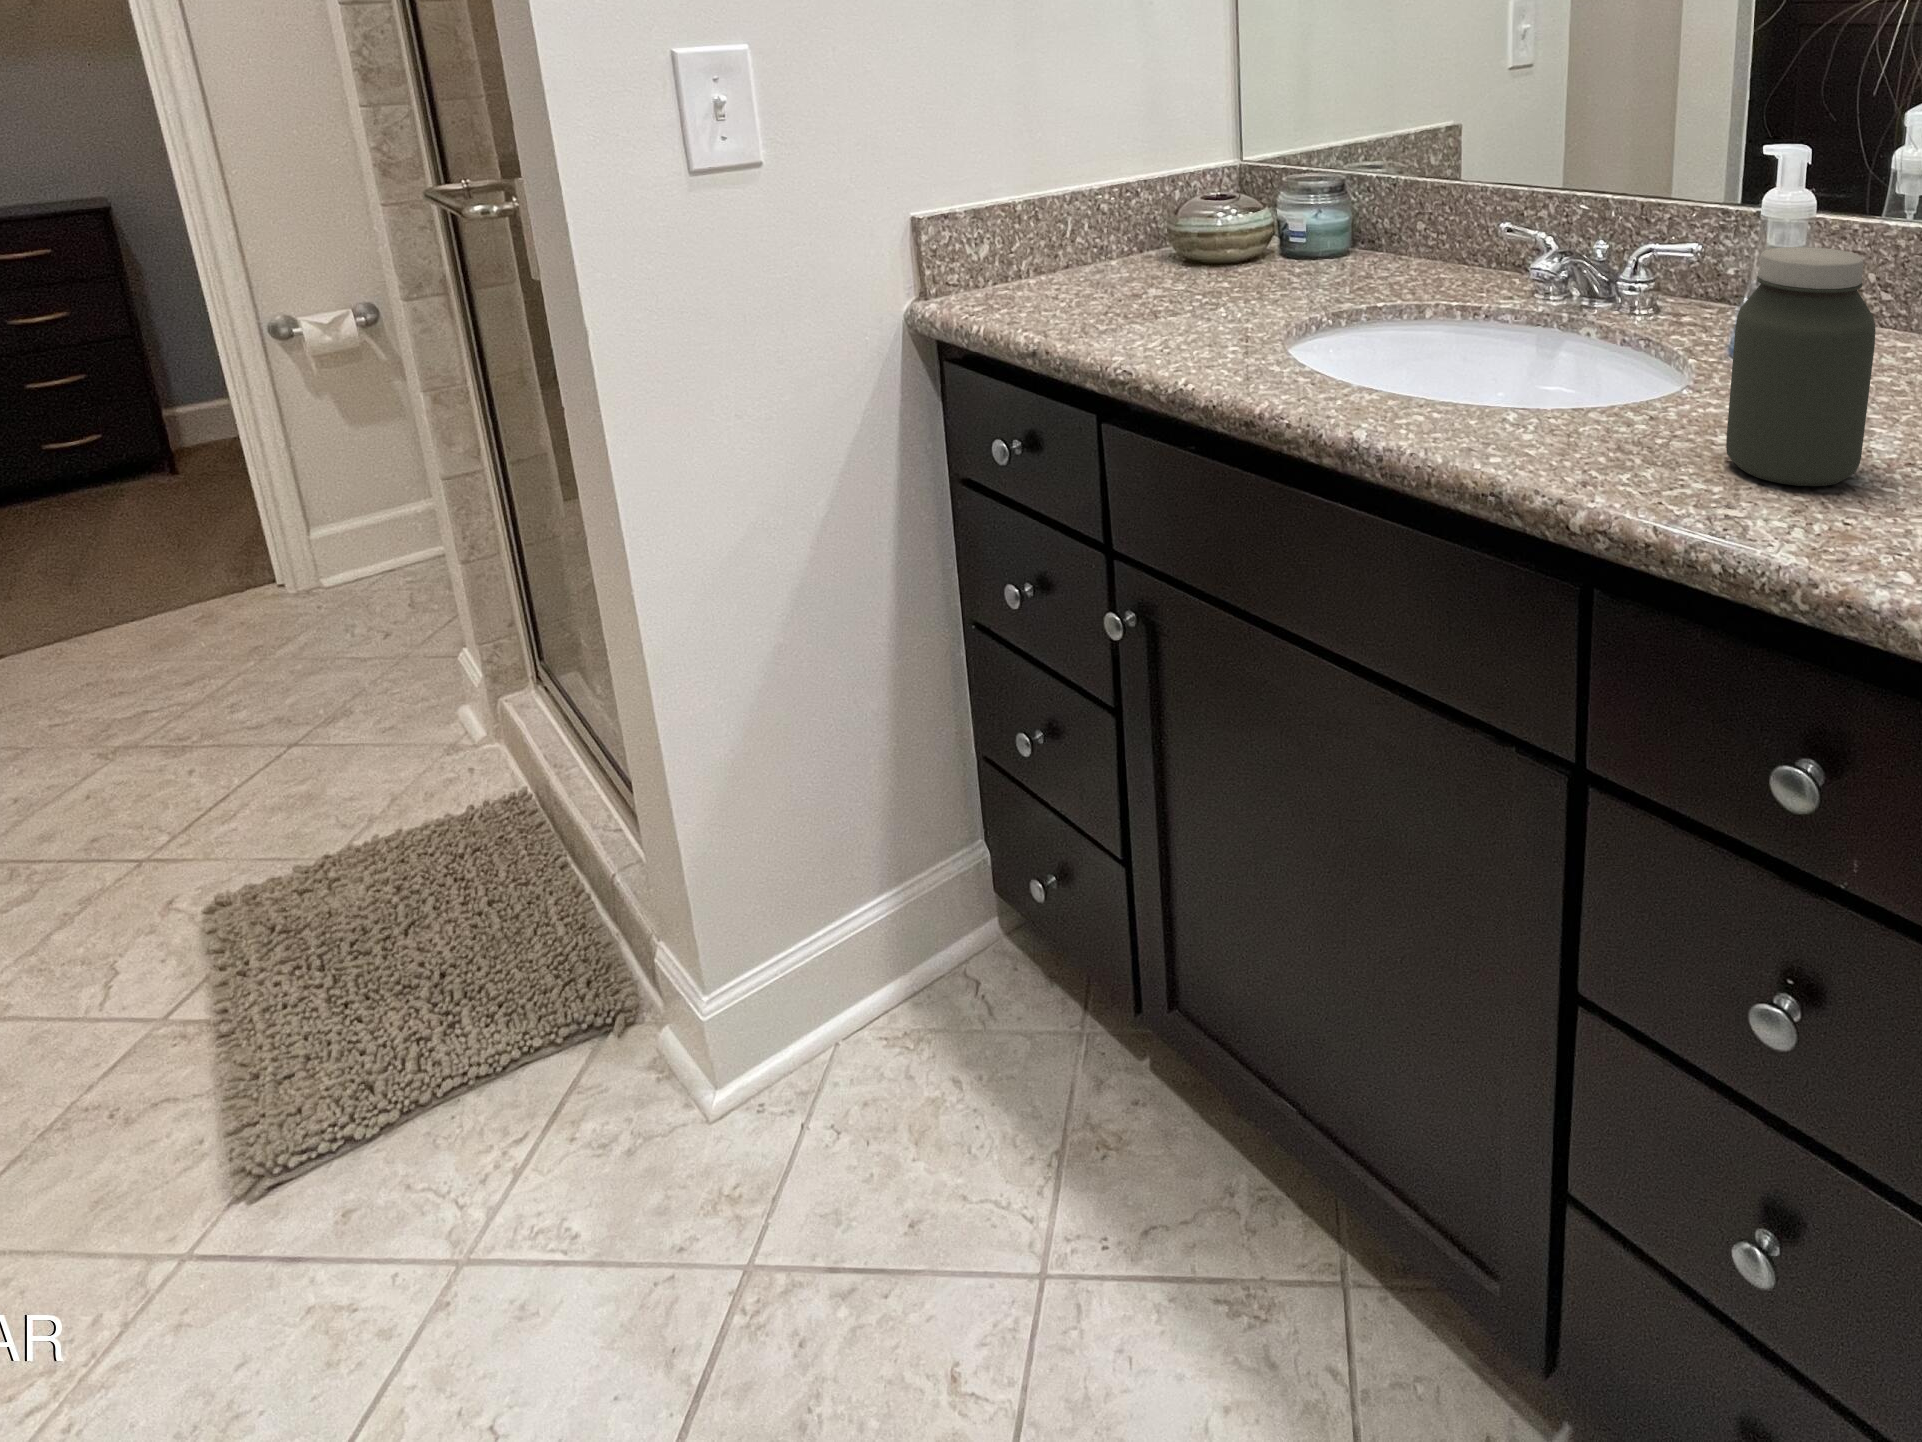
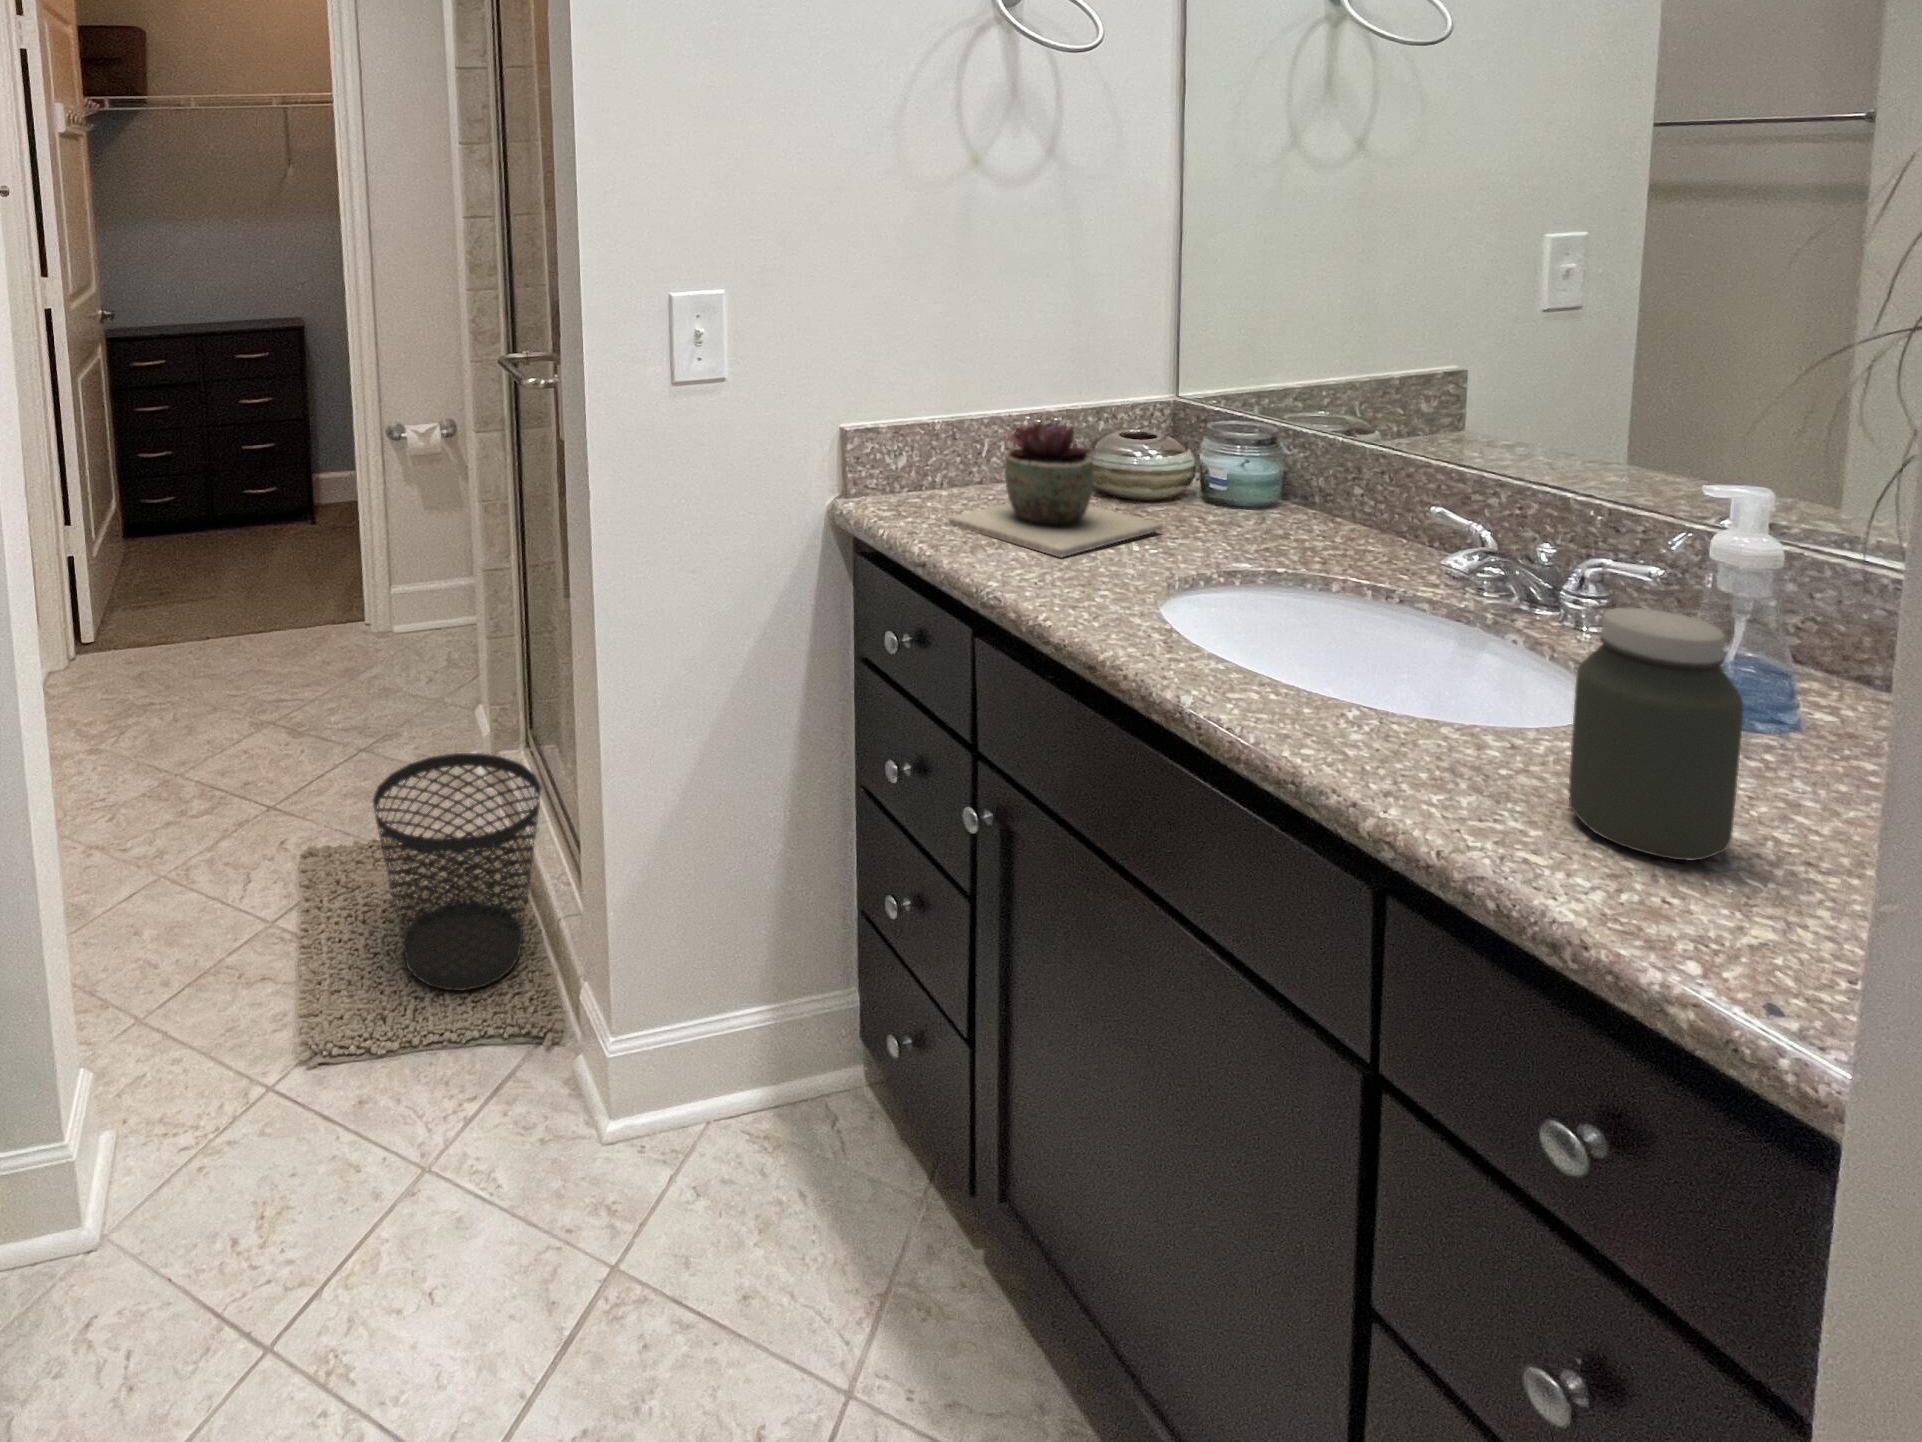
succulent plant: none [1049,179,1261,322] -> present [948,423,1163,557]
wastebasket: none [302,702,570,1019] -> present [373,753,541,990]

